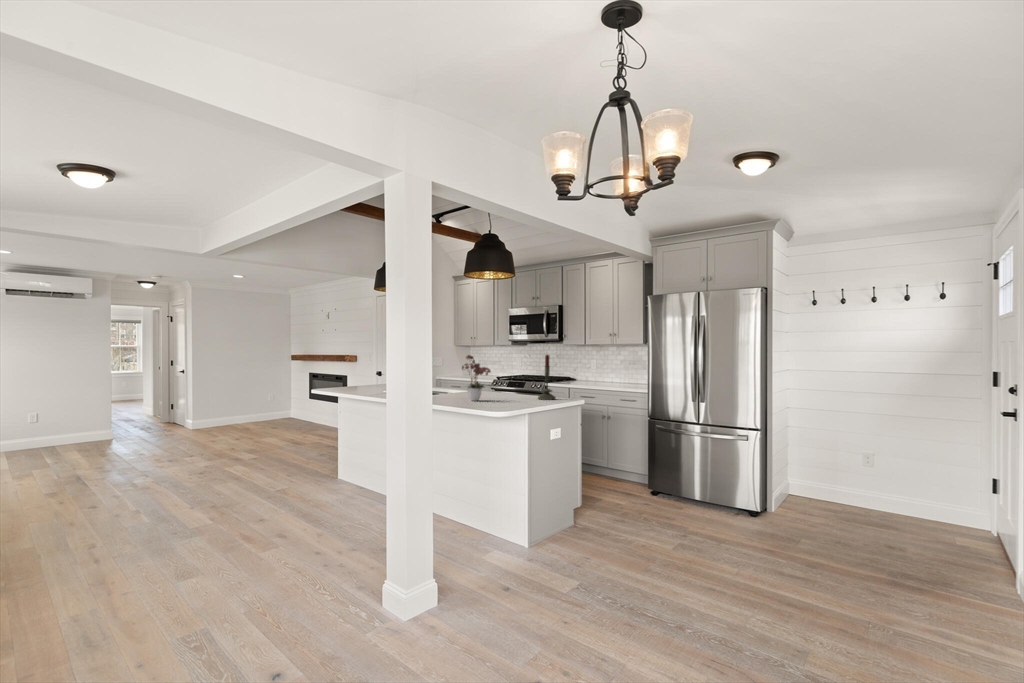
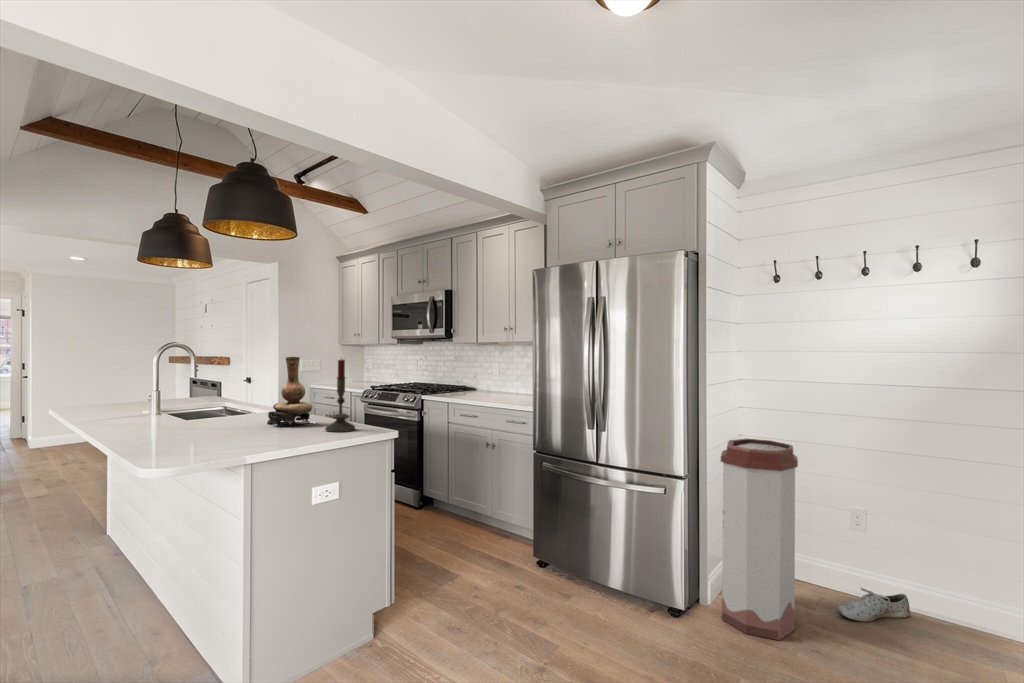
vase: none [490,353,522,398] -> present [267,356,312,426]
flower arrangement: present [462,355,491,401] -> none [176,357,234,437]
trash can: none [782,407,833,527] -> present [721,438,798,640]
shoe: none [856,501,902,520] -> present [838,588,910,622]

